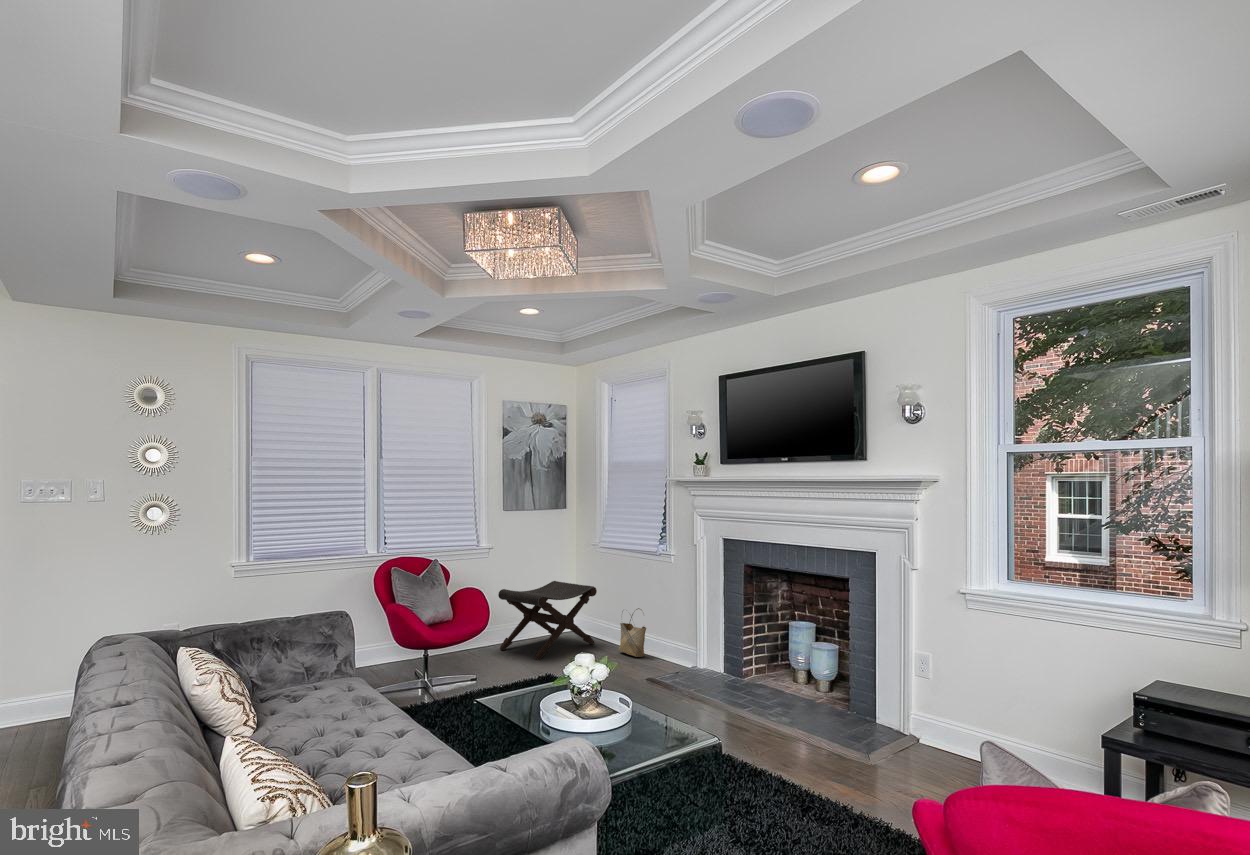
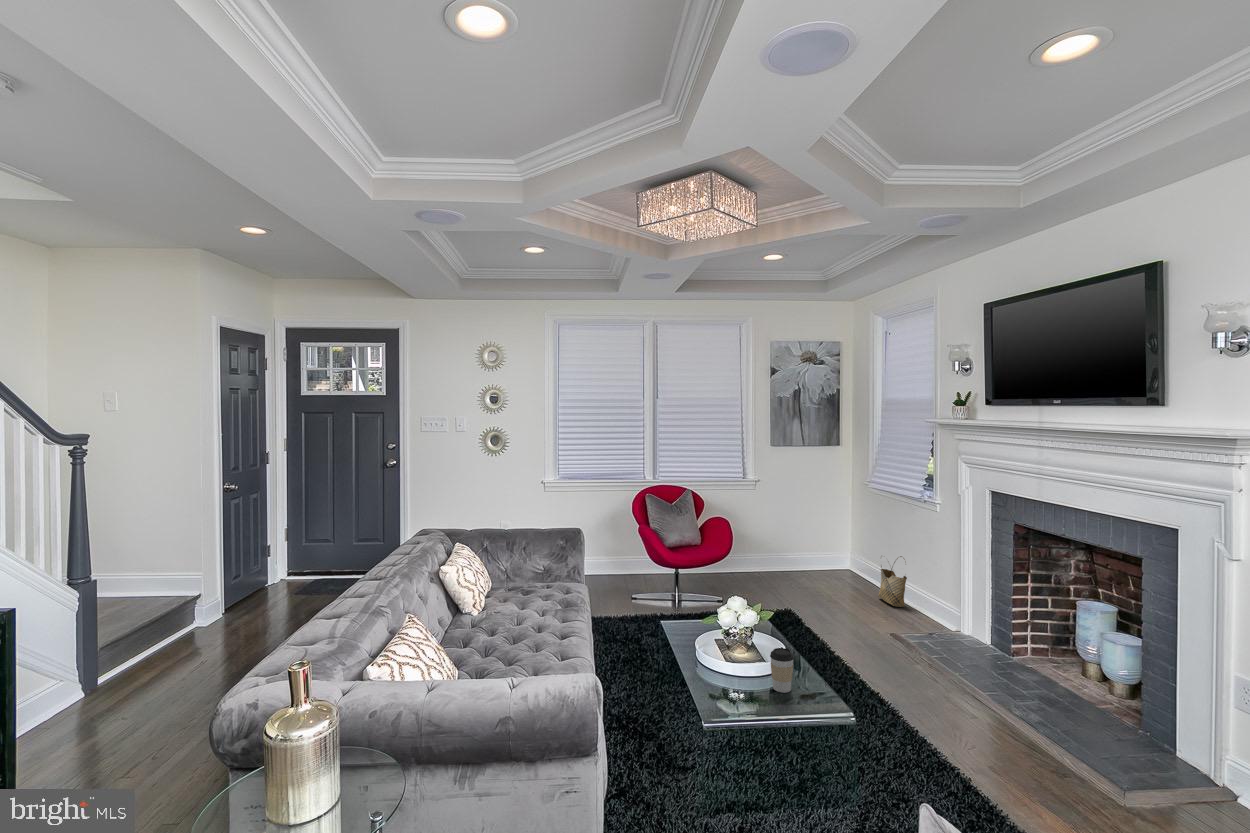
footstool: present [498,581,597,660] -> none [761,517,862,591]
coffee cup: none [637,690,659,733] -> present [770,648,794,693]

